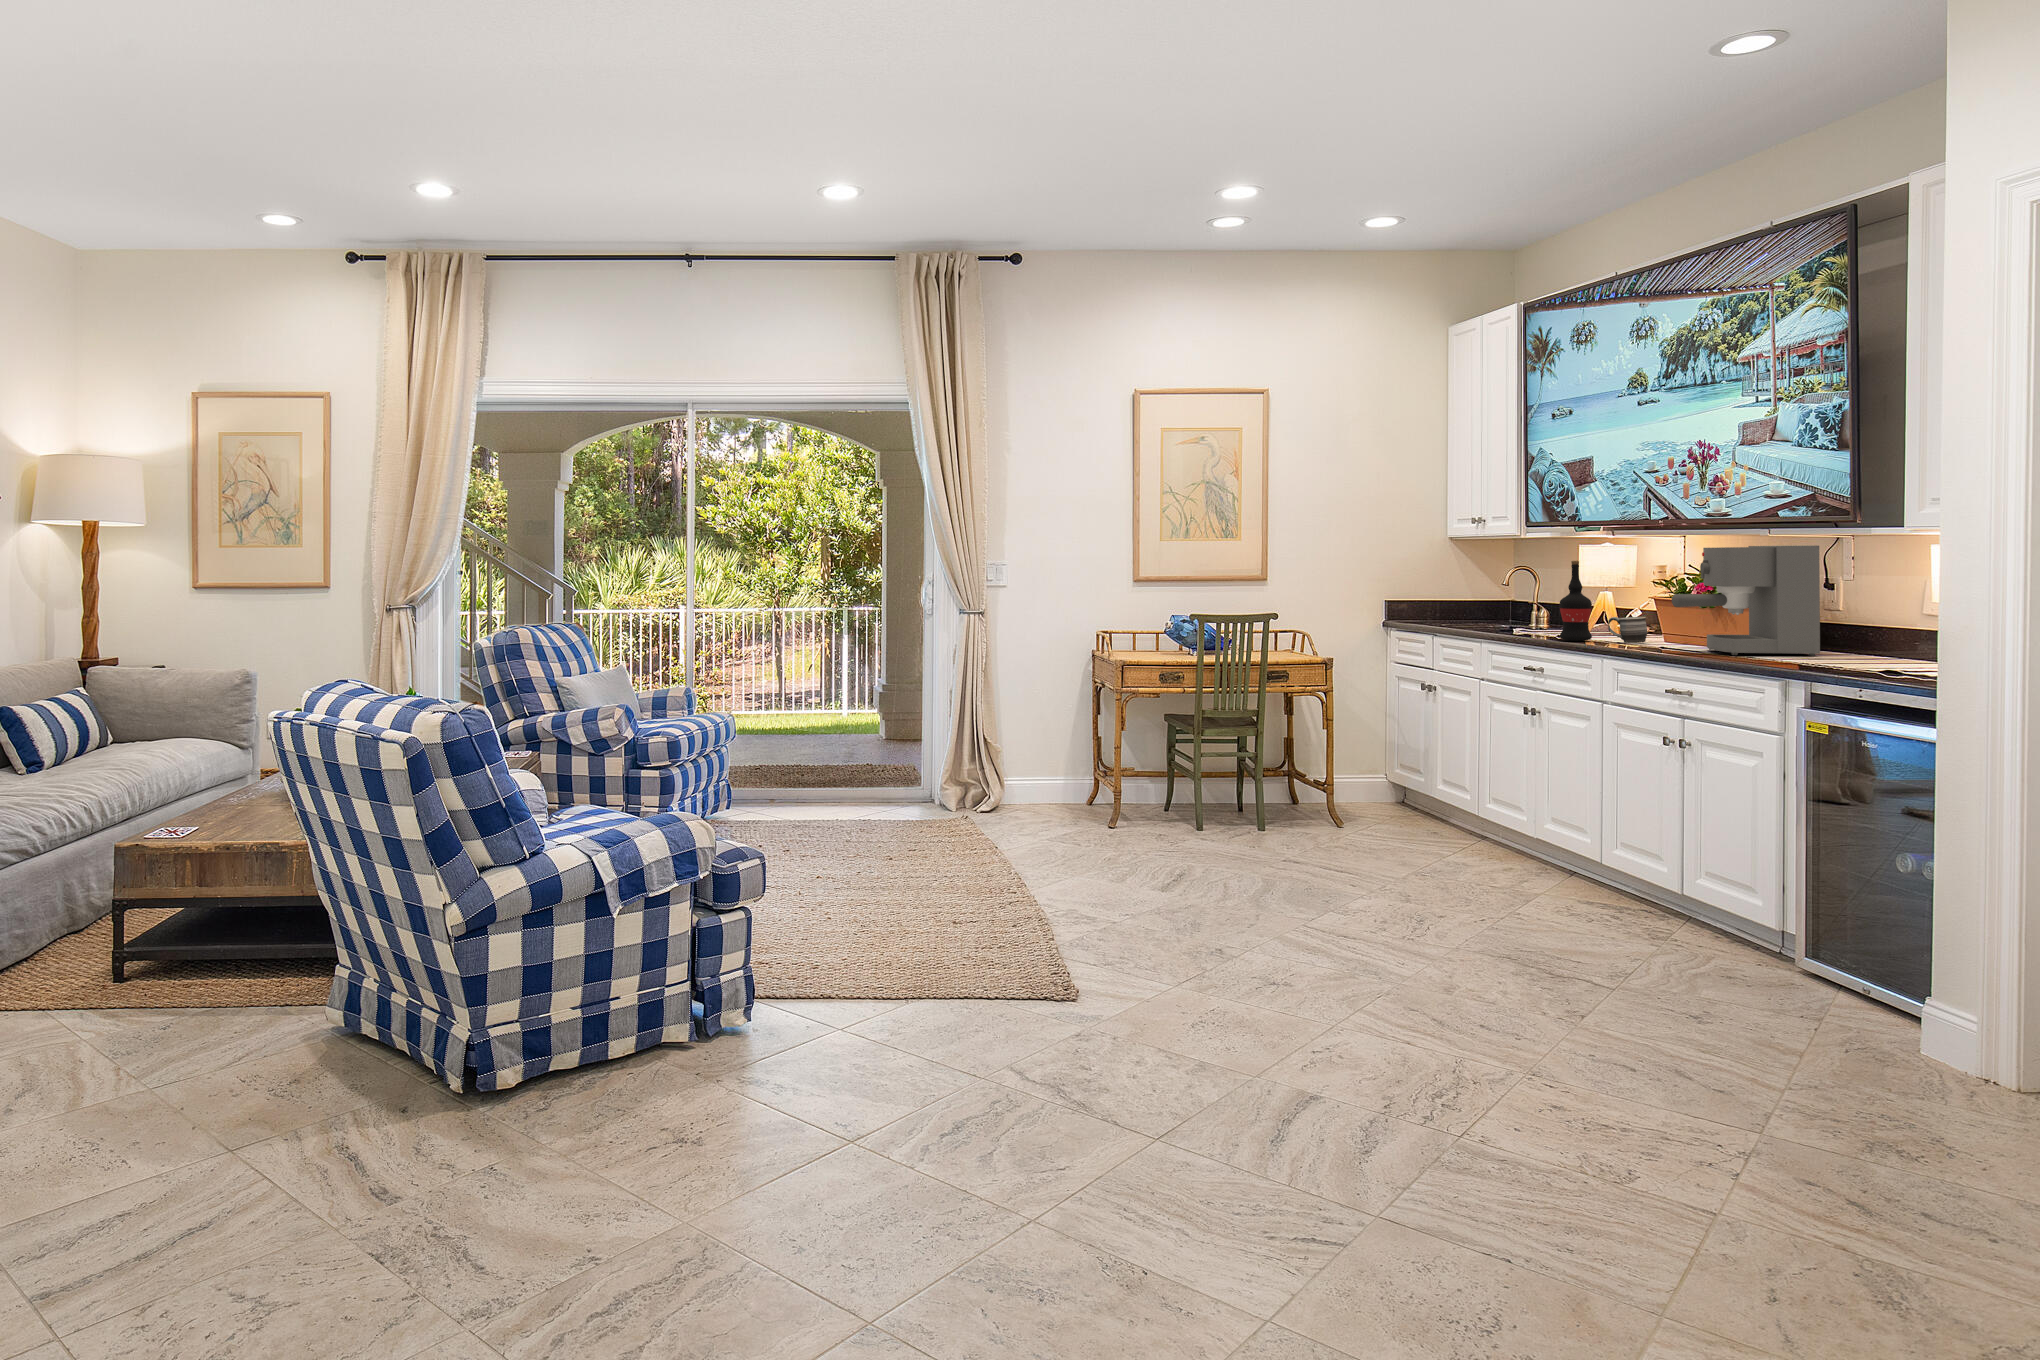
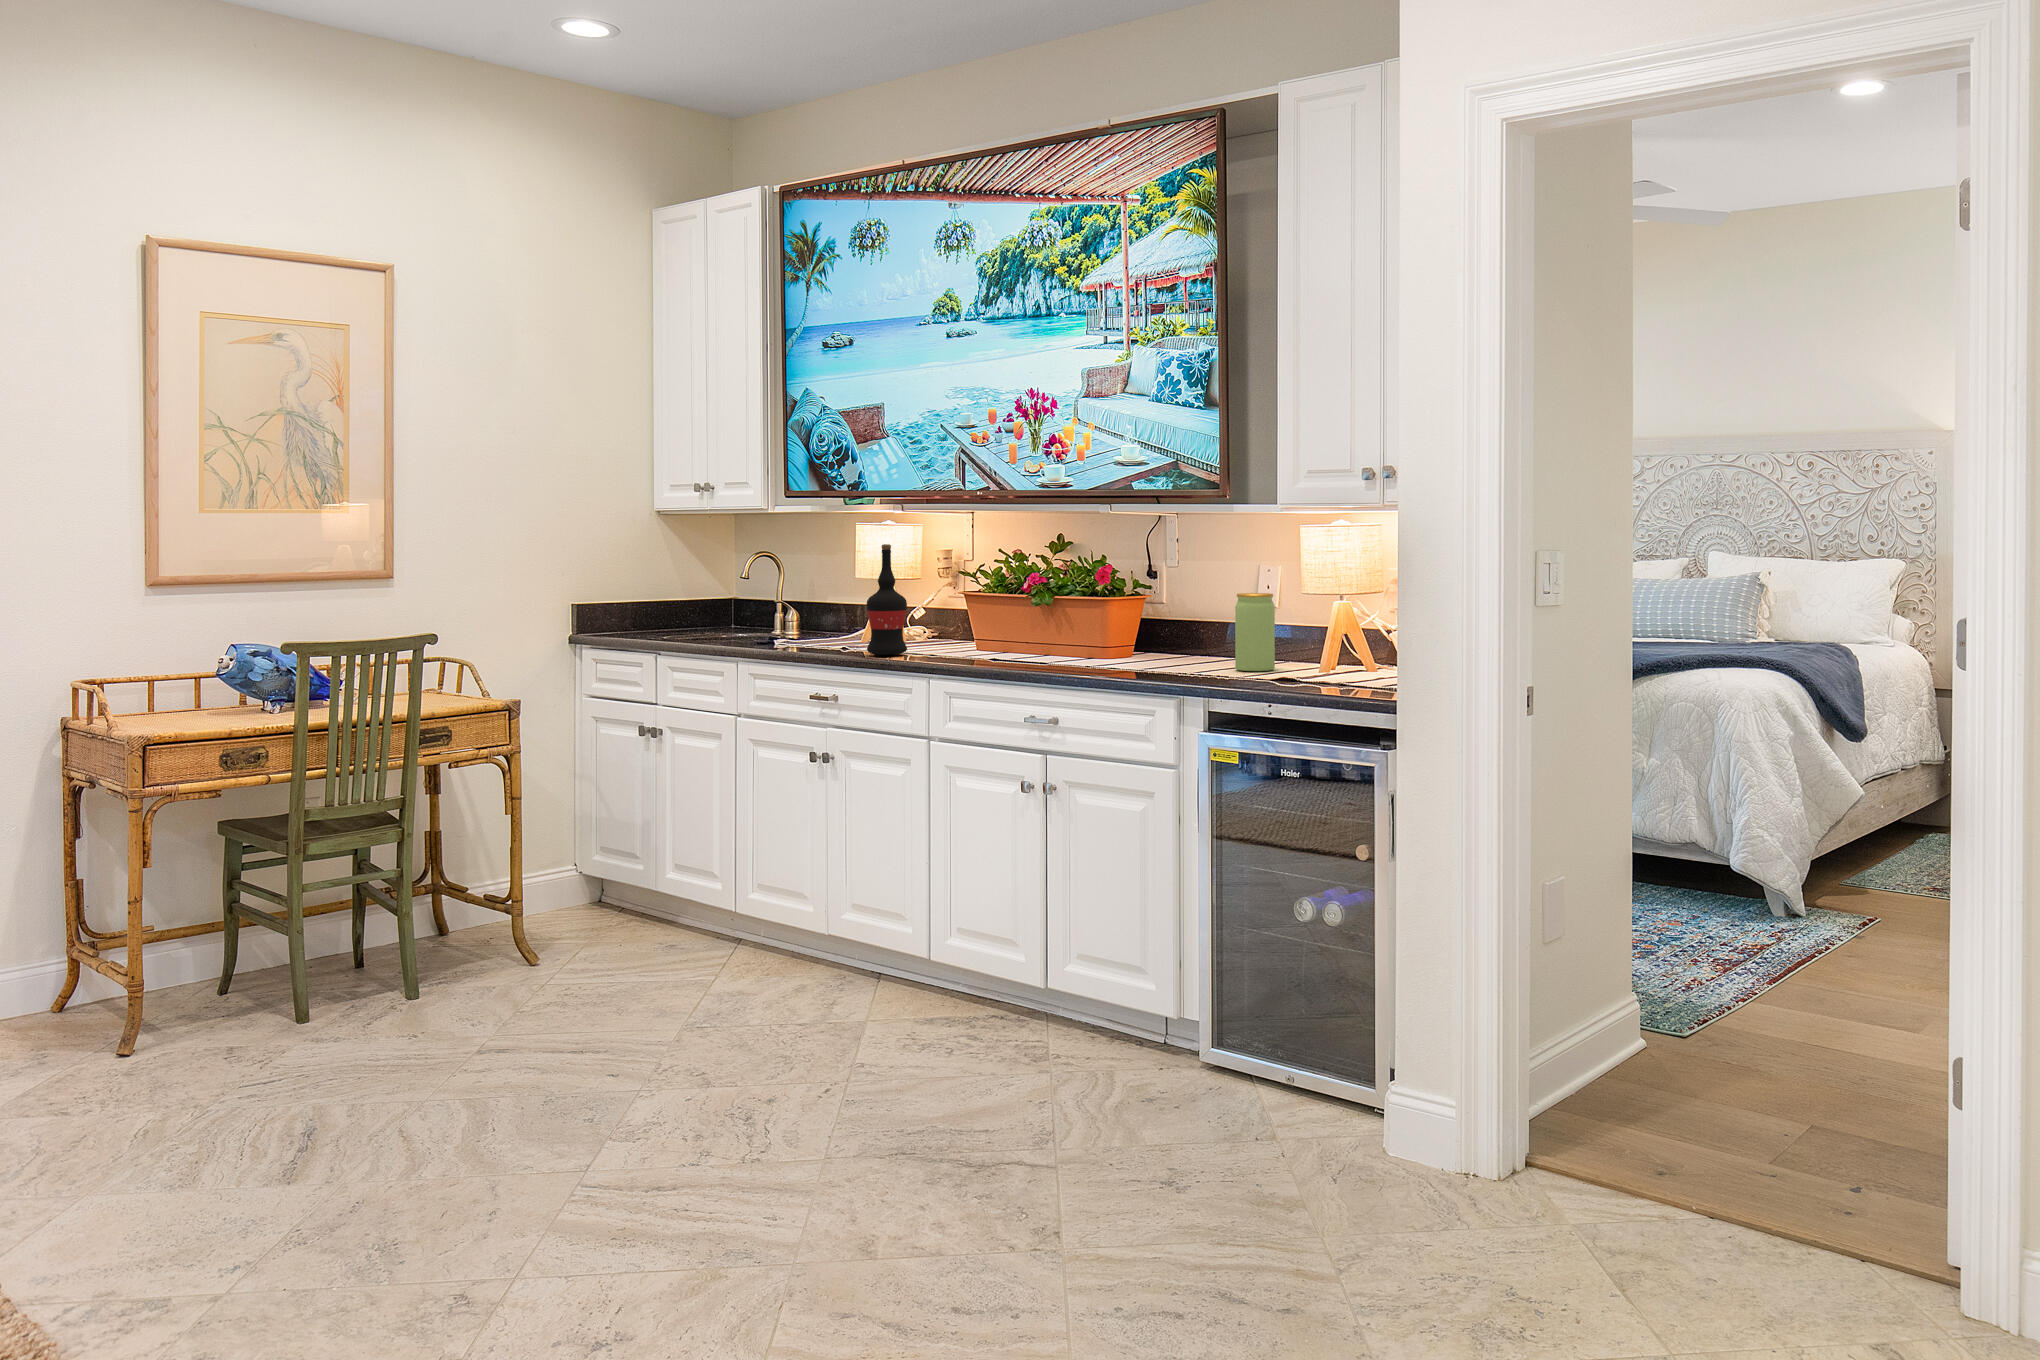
coffee maker: present [1672,545,1820,656] -> none [1035,525,1187,667]
jar: none [1849,601,1890,664] -> present [1235,593,1275,671]
mug: present [1608,617,1647,643] -> none [929,619,975,655]

